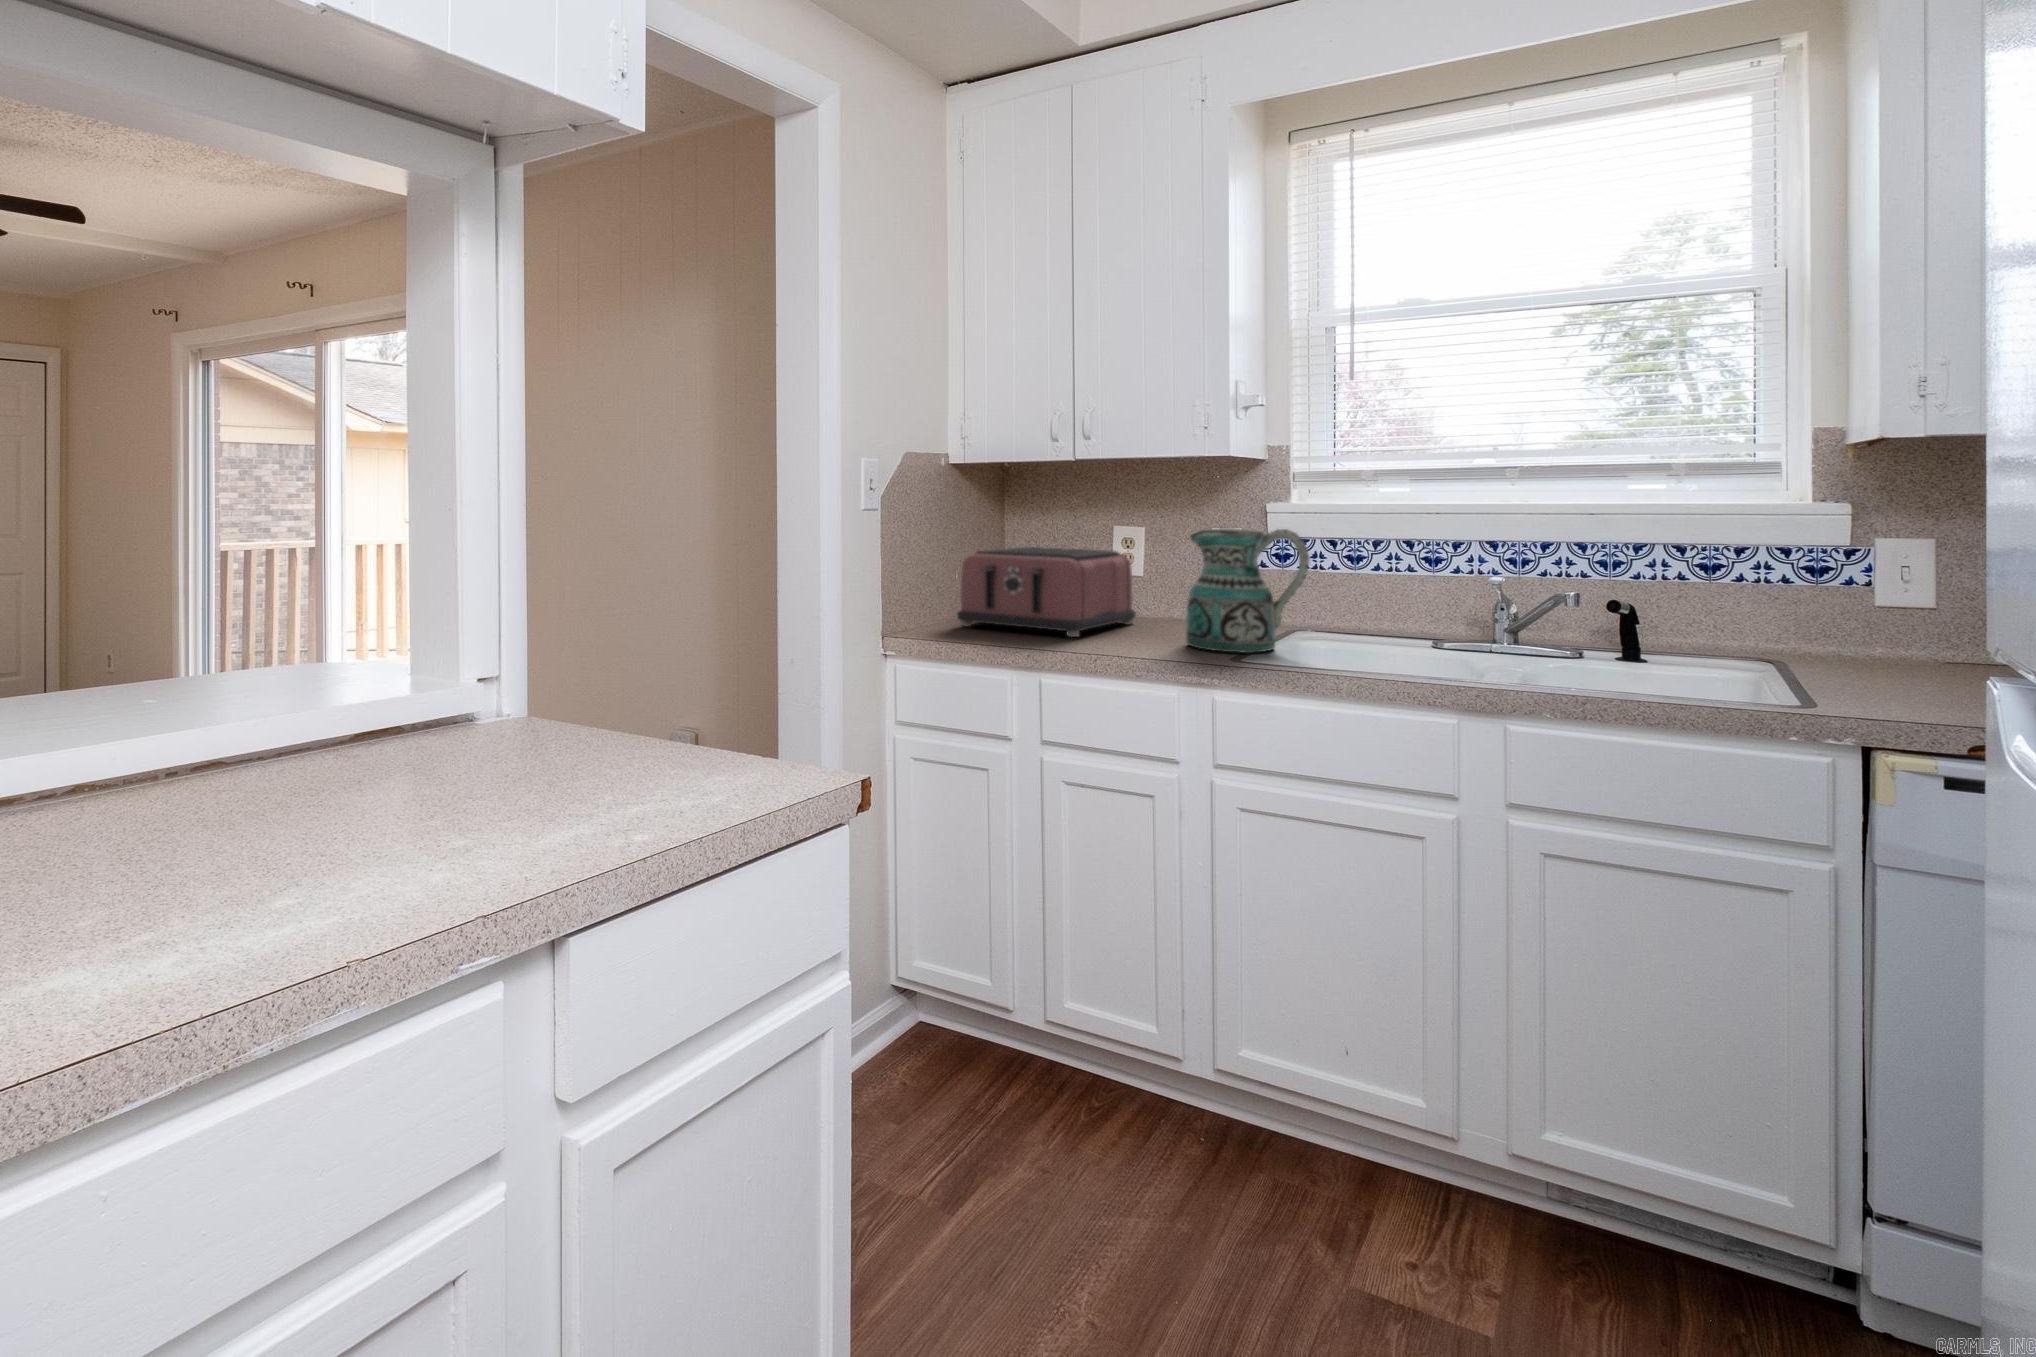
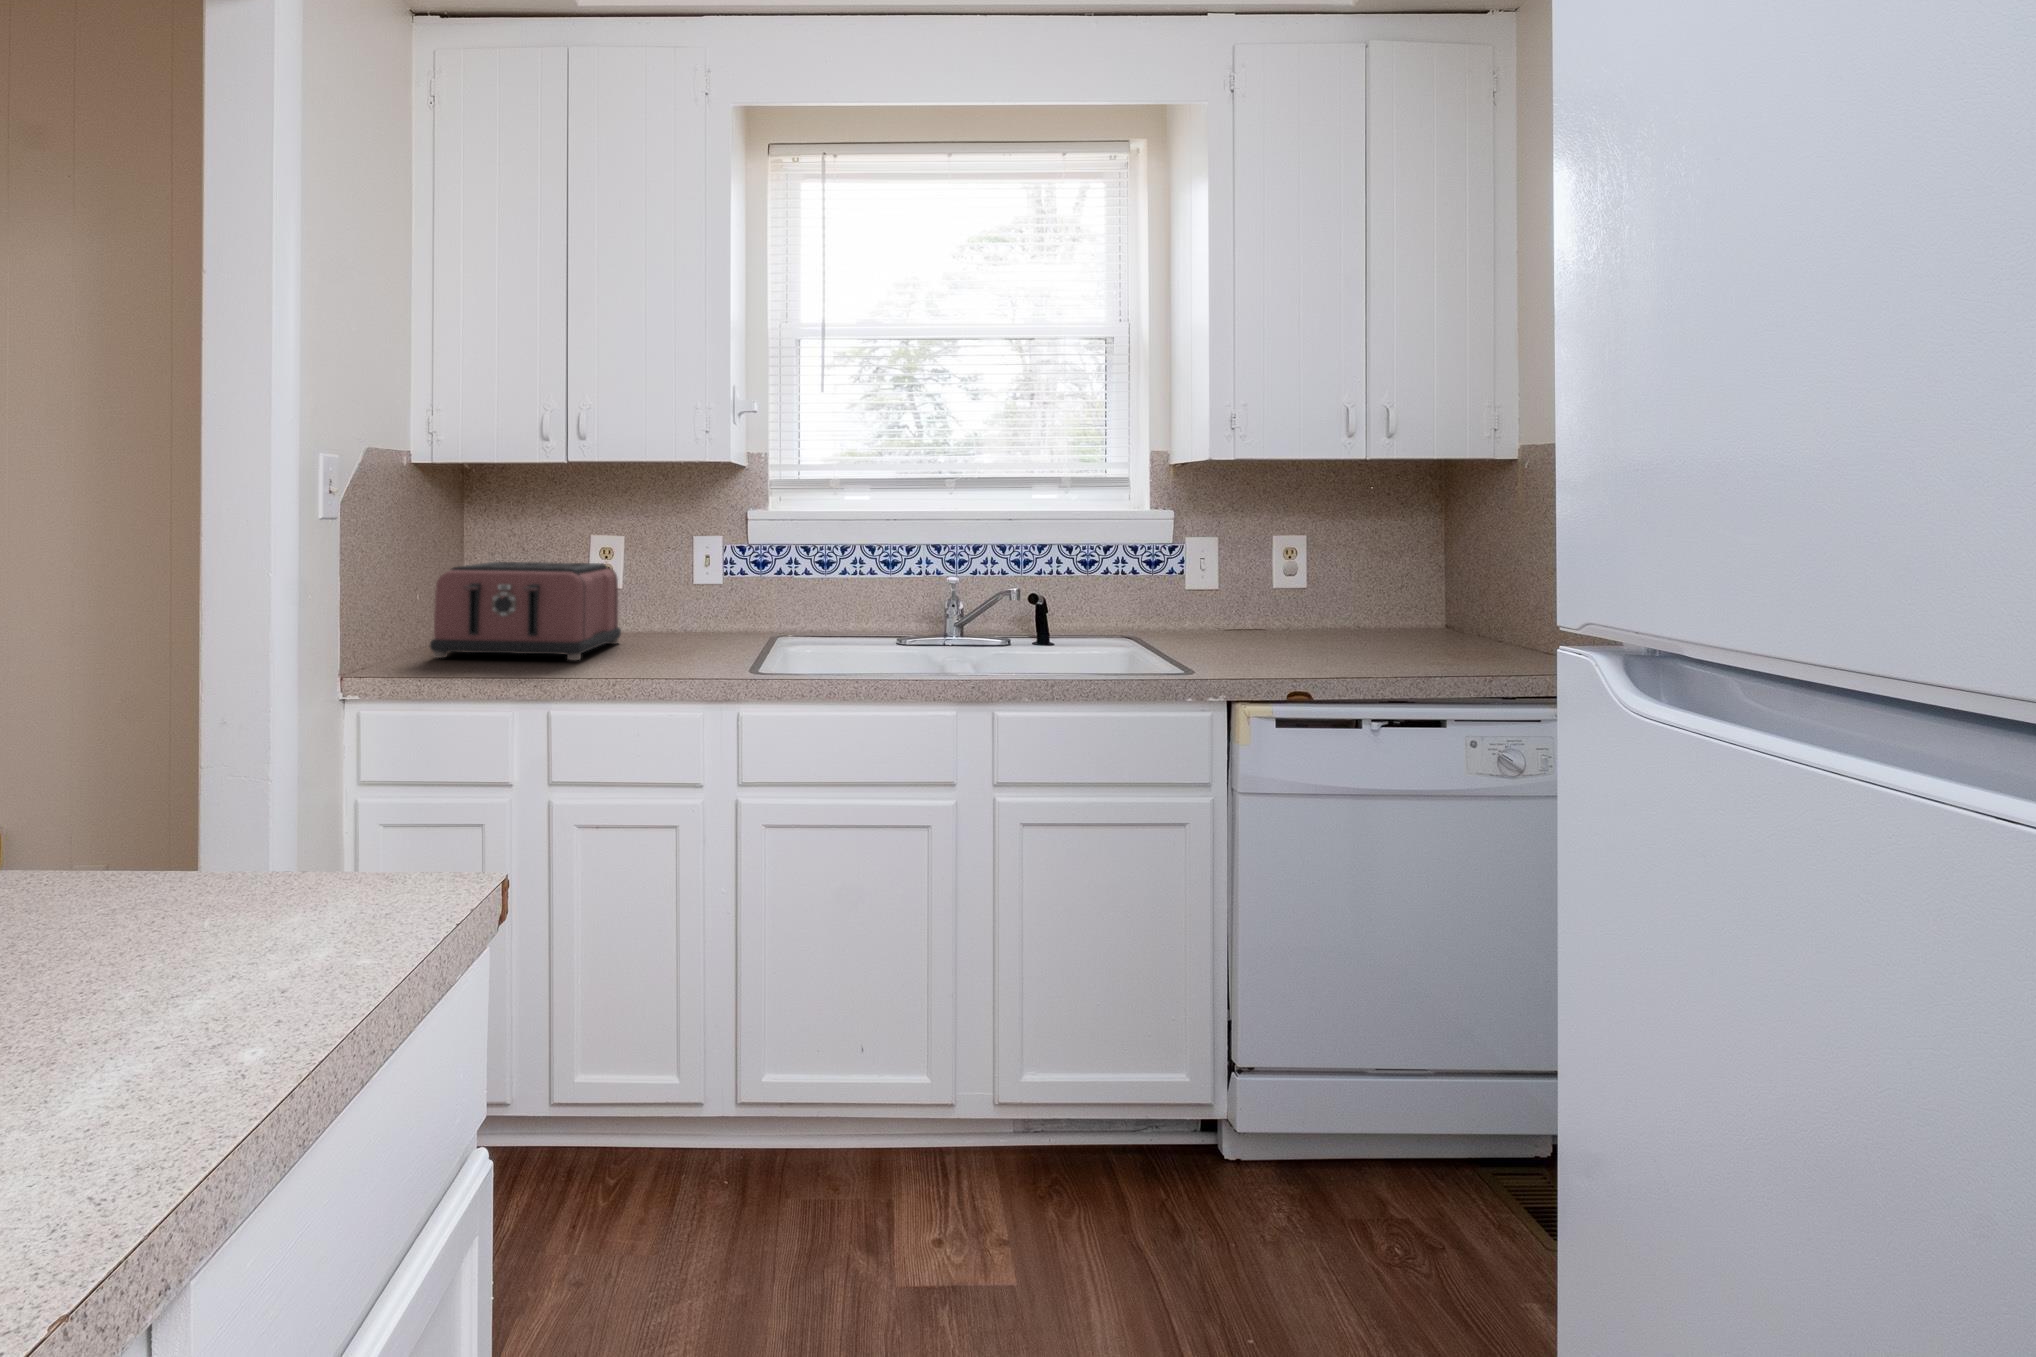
ceramic pitcher: present [1186,528,1309,653] -> none [694,535,812,664]

